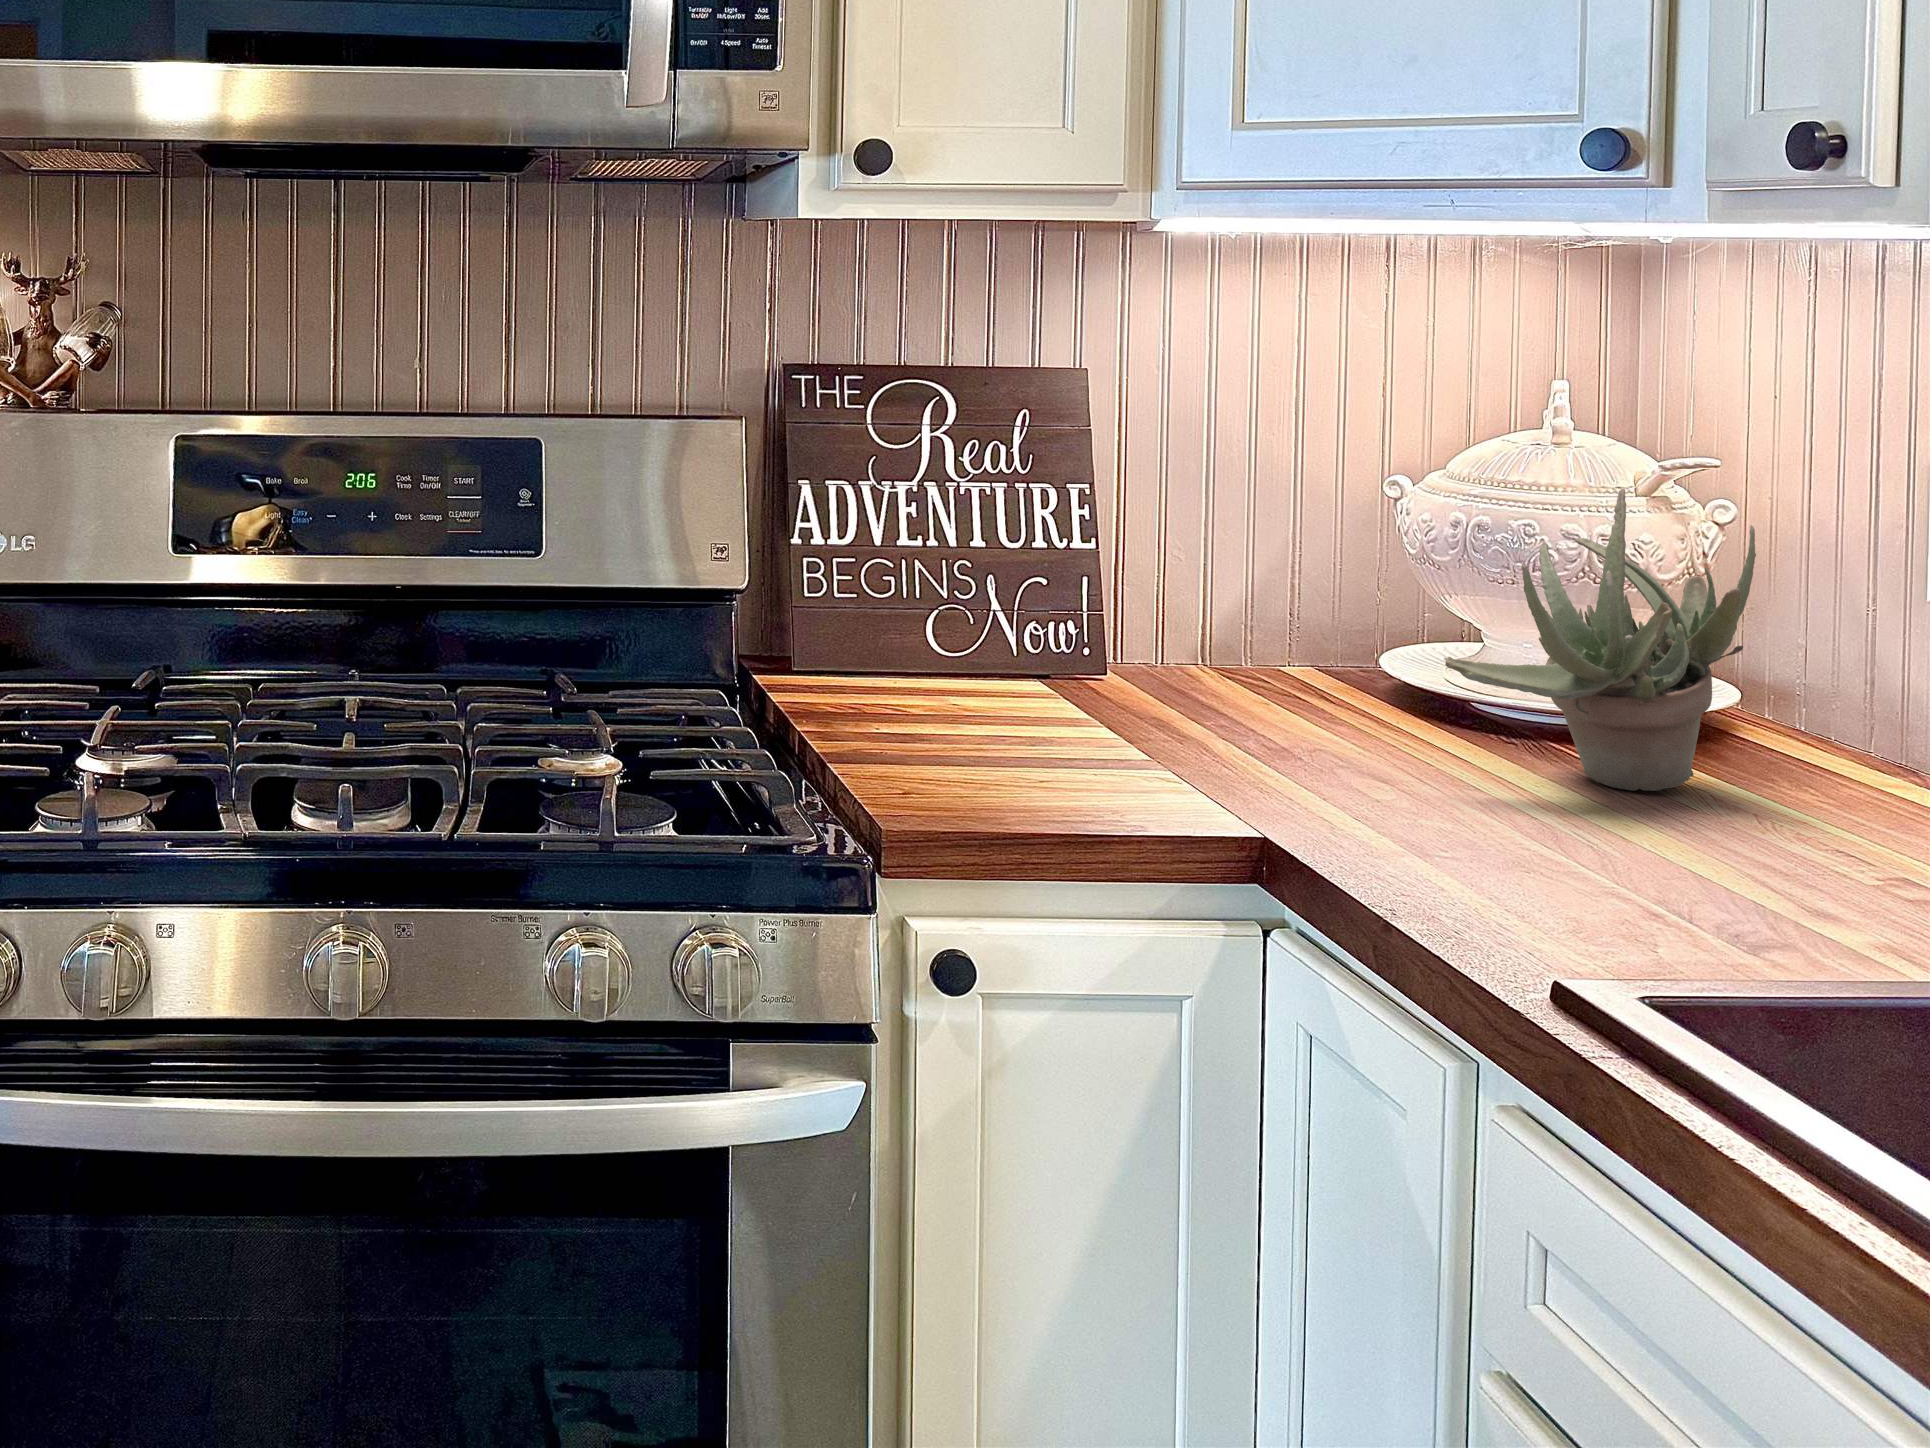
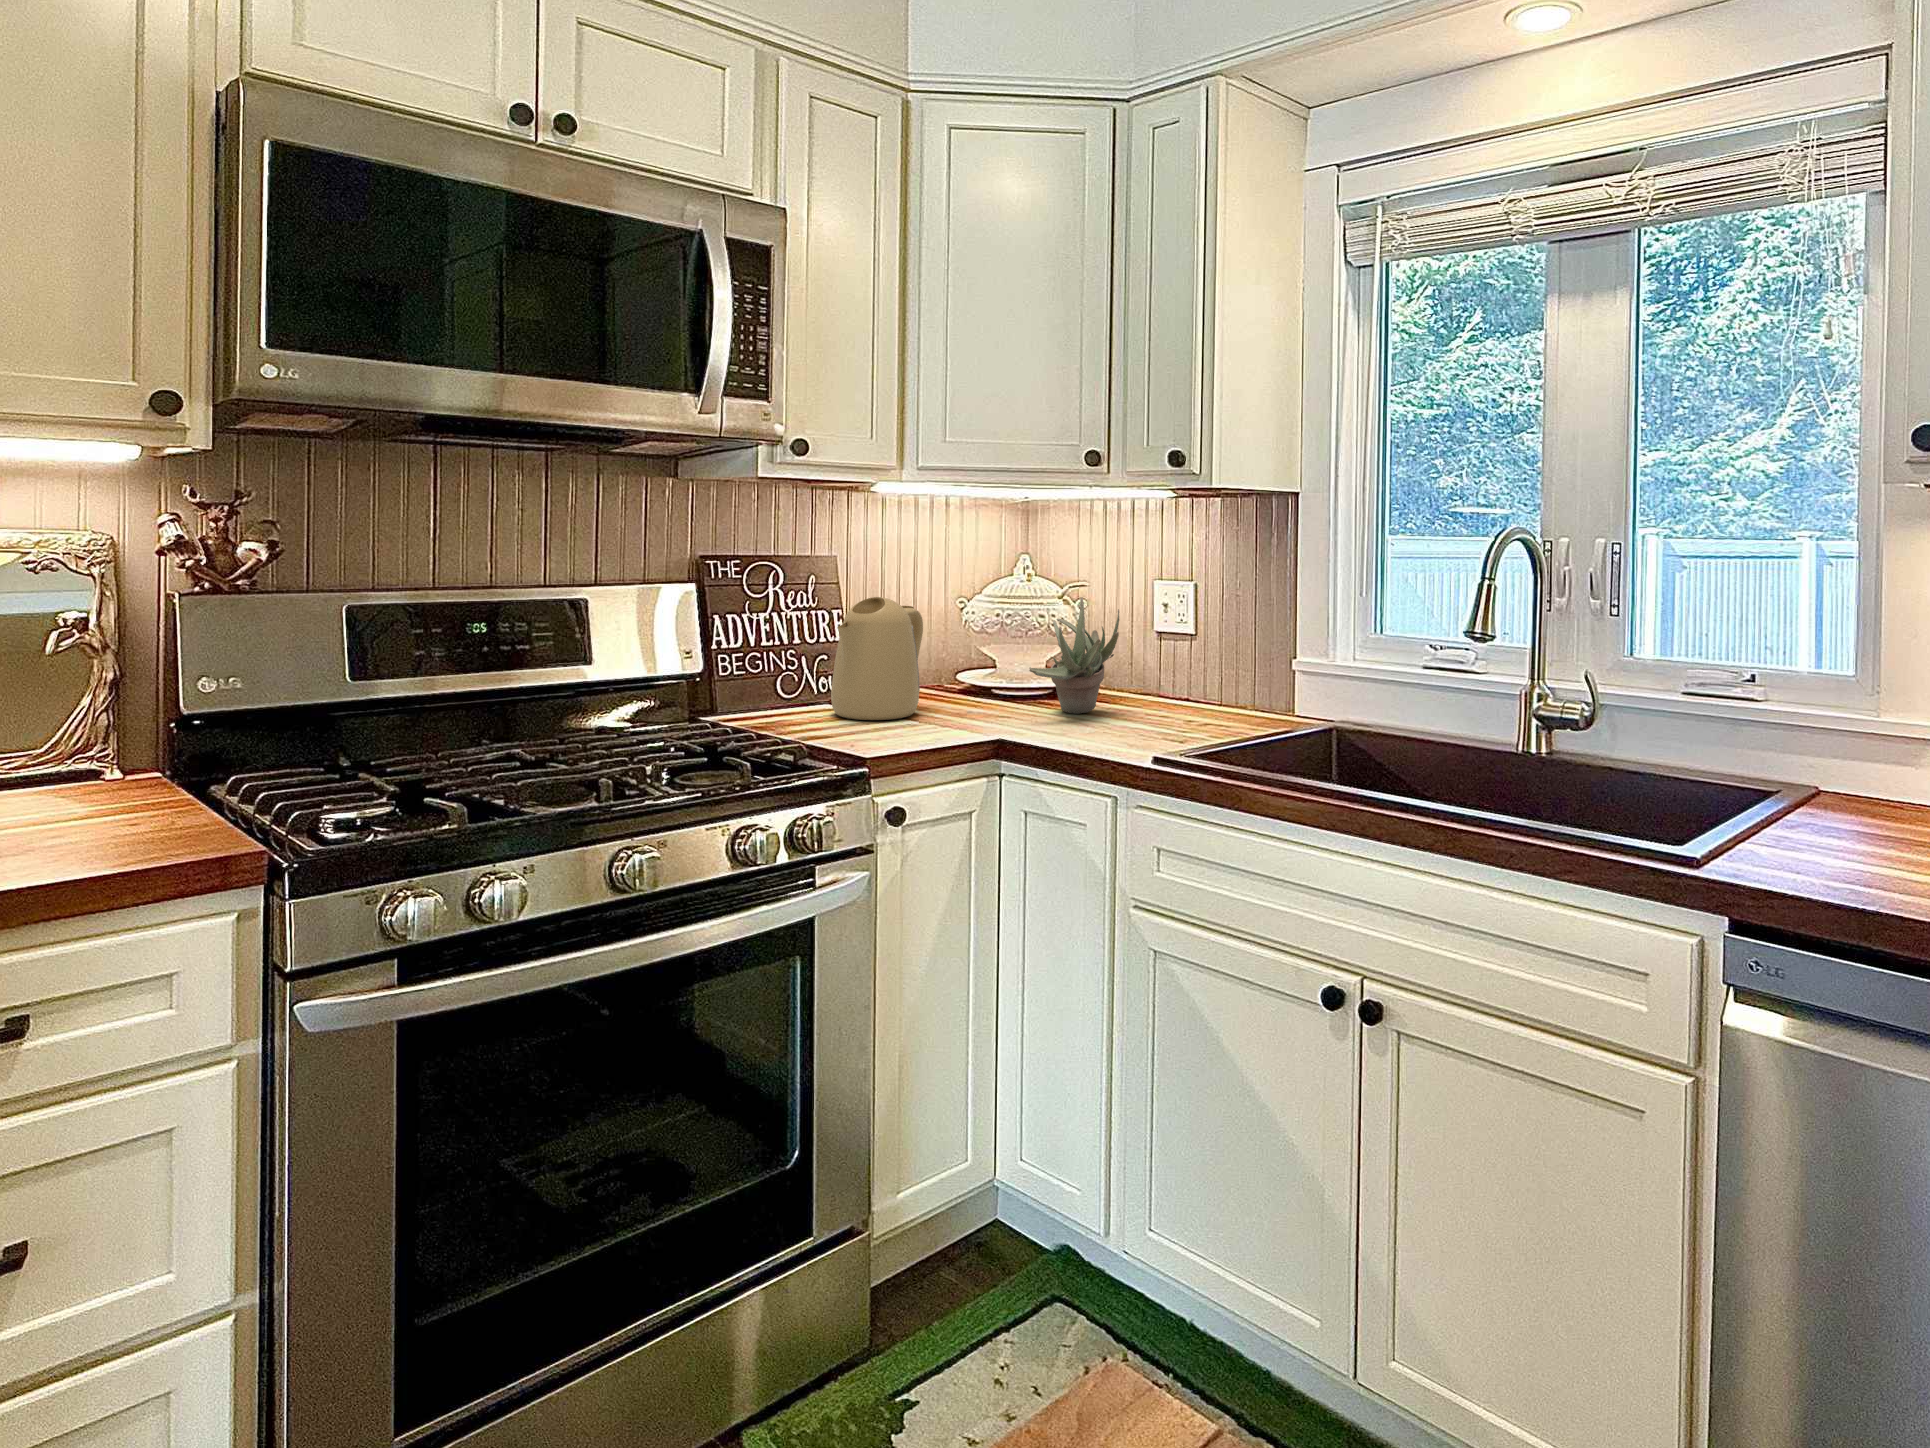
kettle: none [993,463,1229,733] -> present [831,597,923,720]

